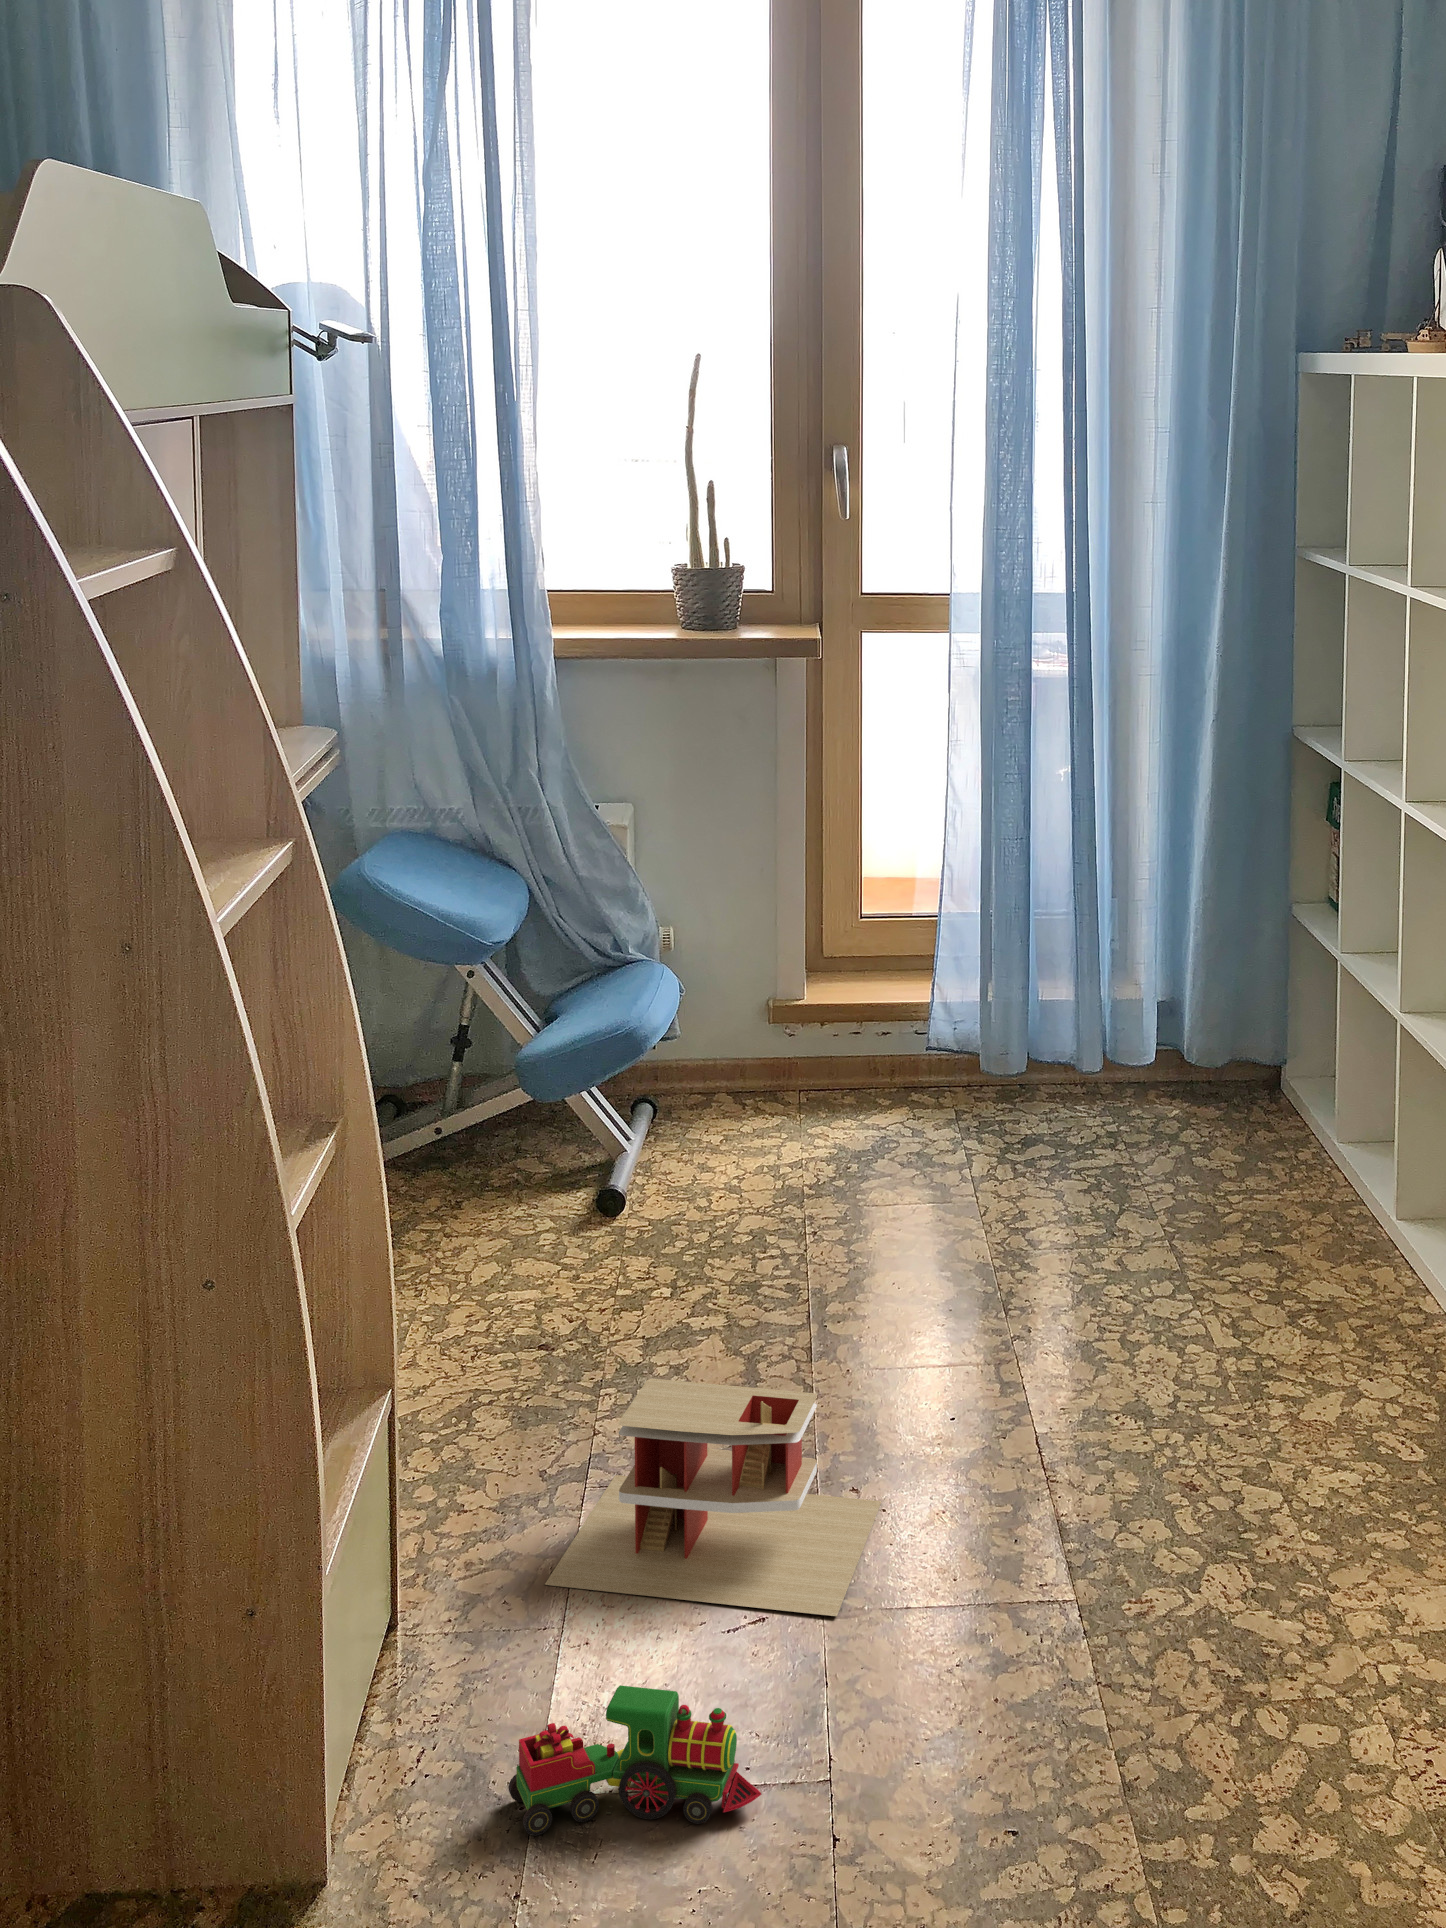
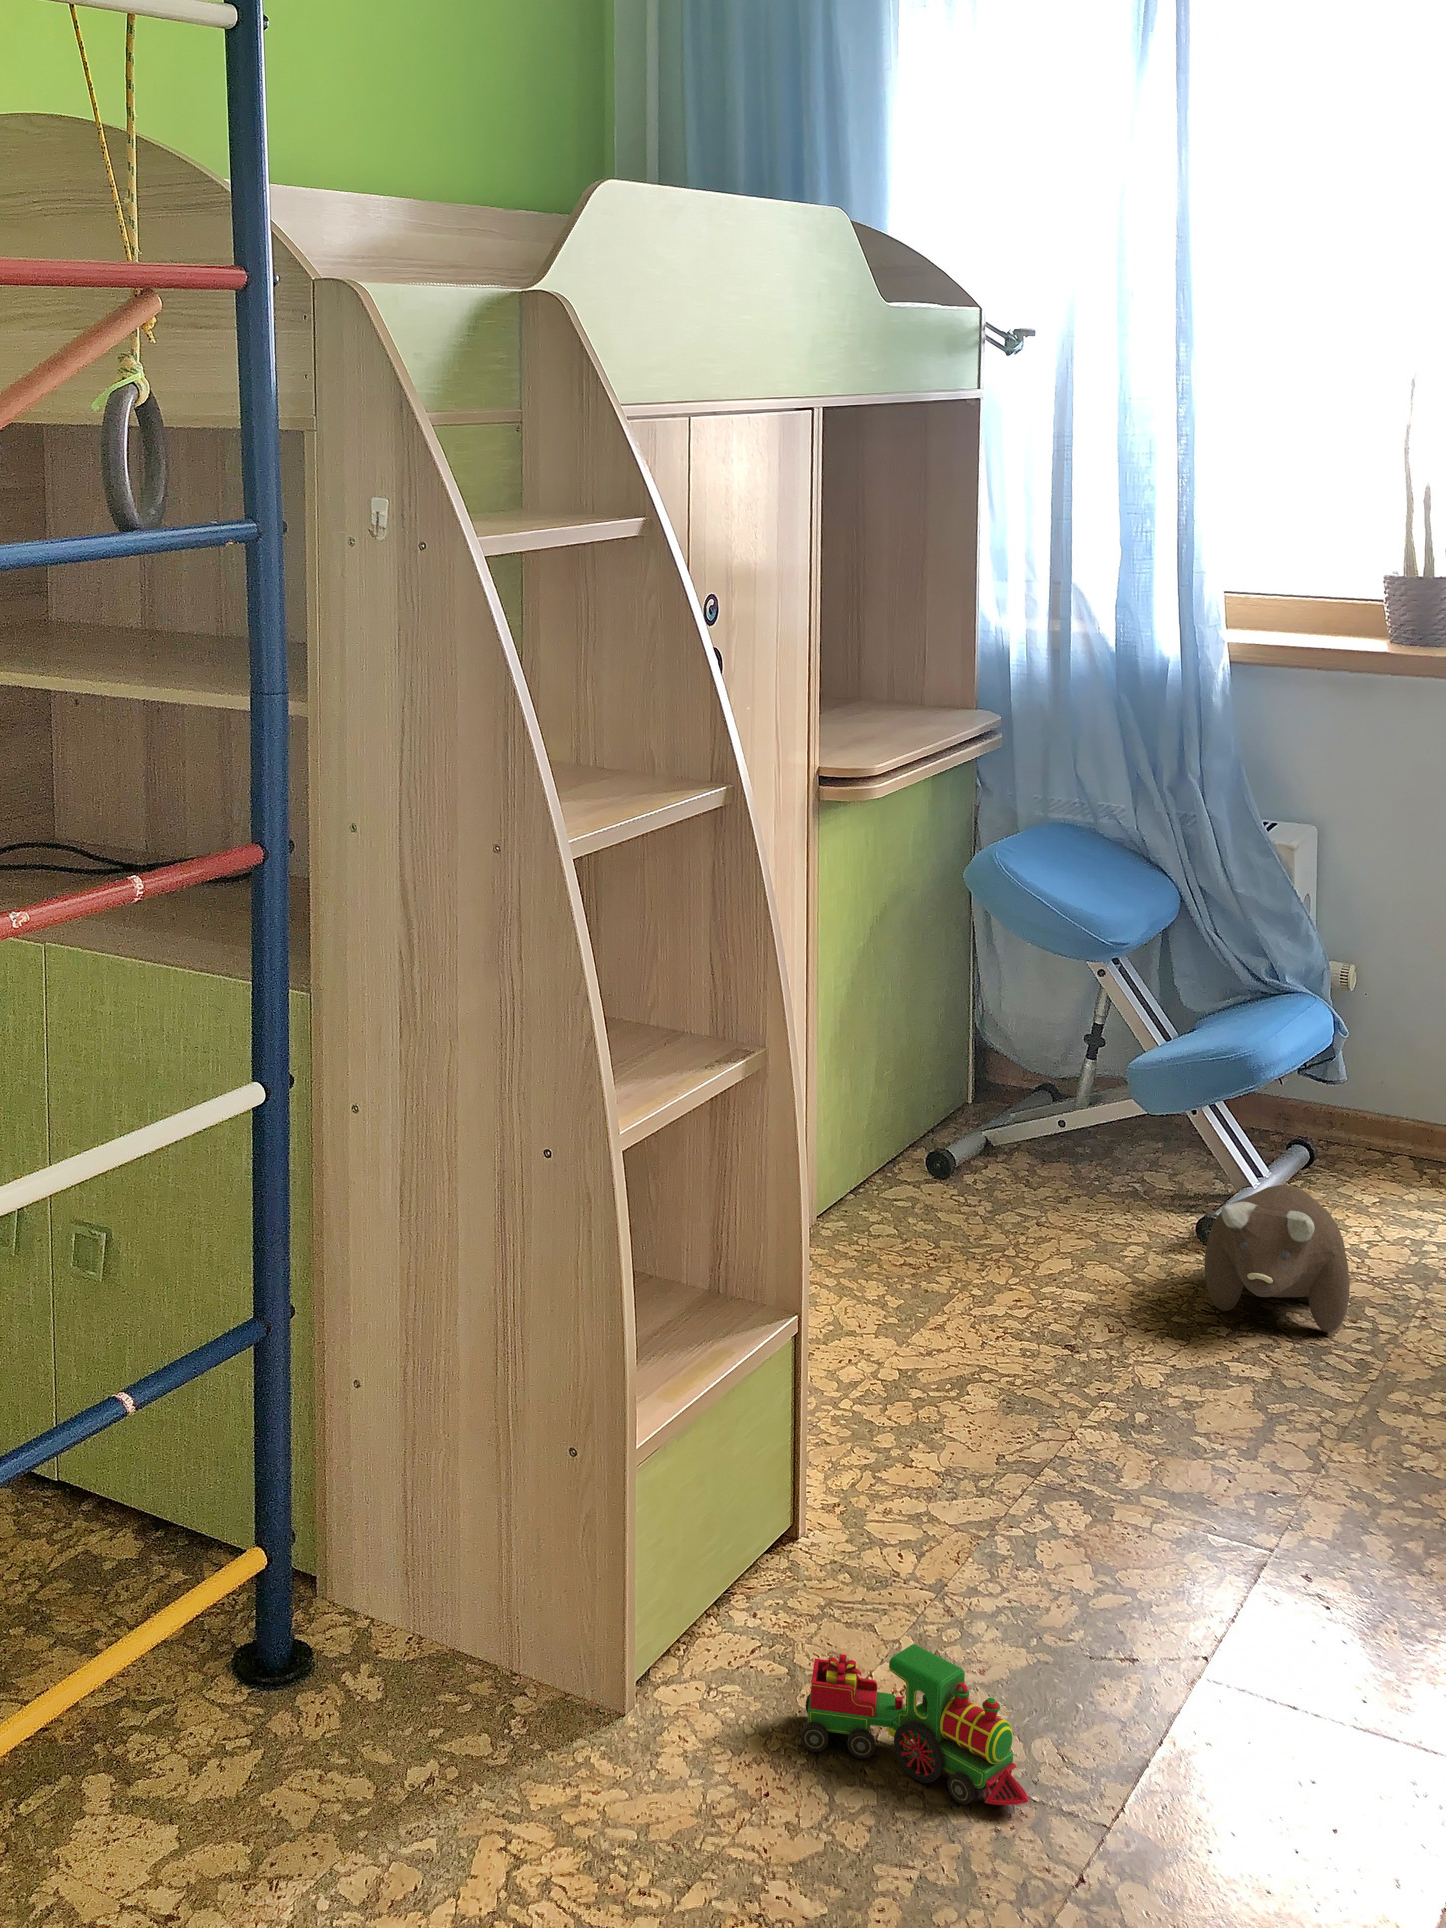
plush toy: none [638,1143,767,1273] -> present [1205,1185,1350,1332]
toy house: present [545,1379,881,1616] -> none [944,1387,1333,1682]

